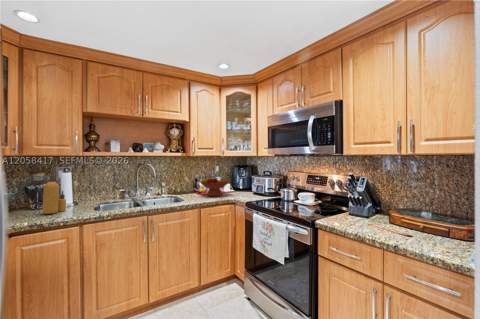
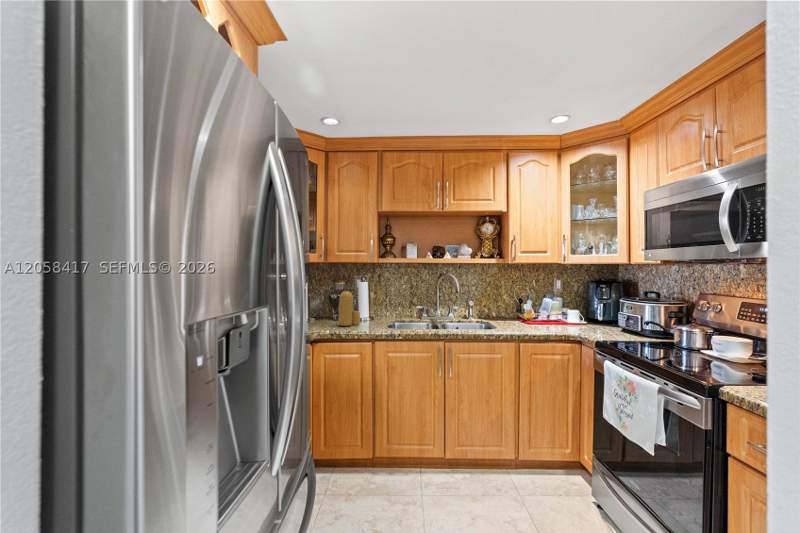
fruit bowl: present [200,176,229,196] -> none [524,294,574,326]

